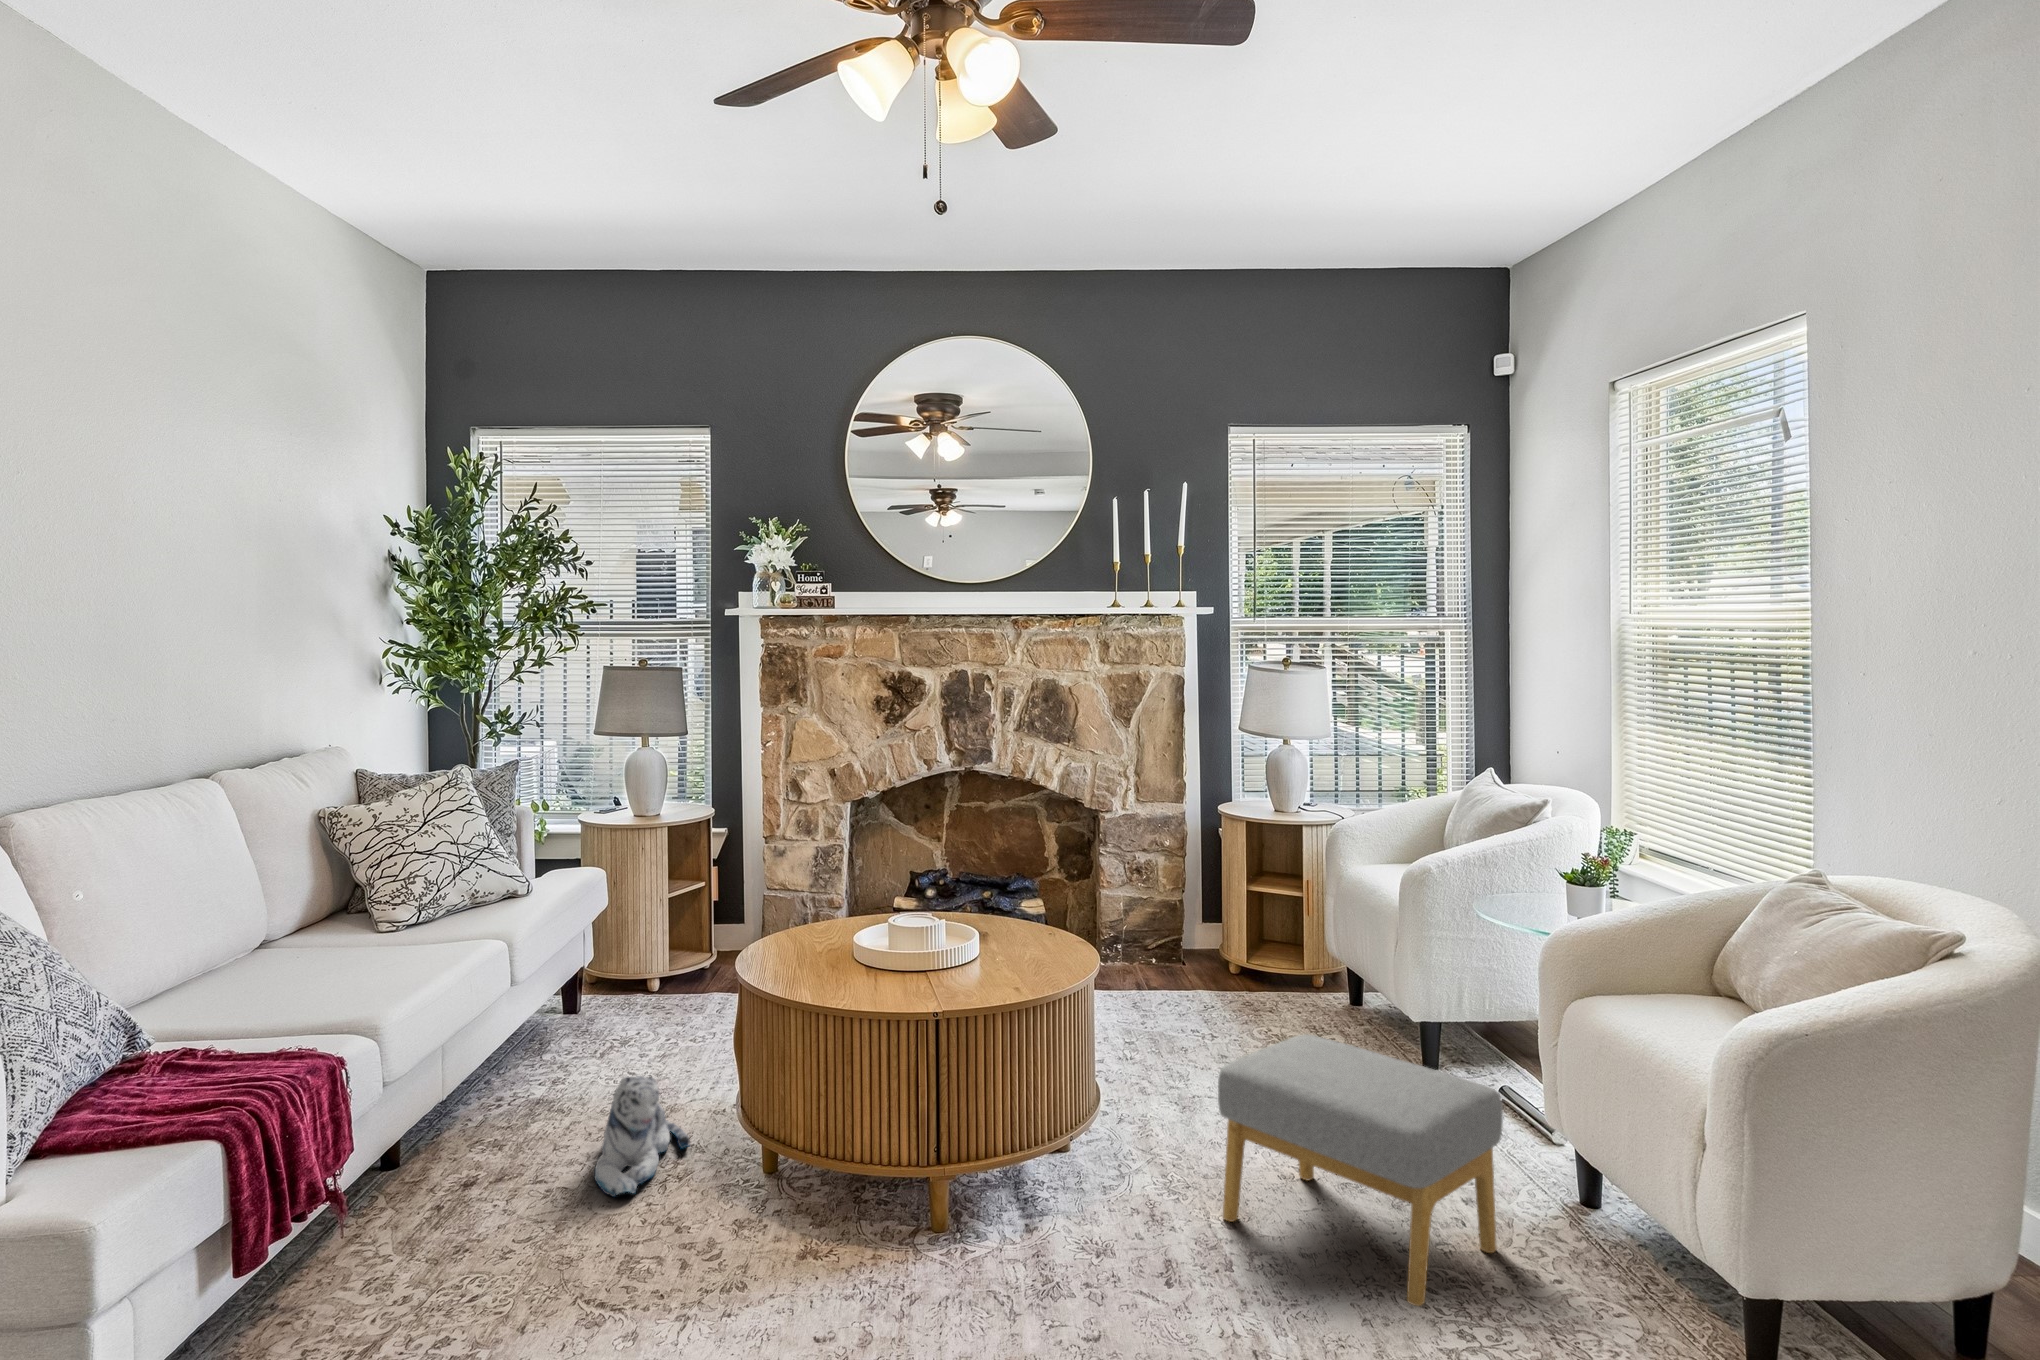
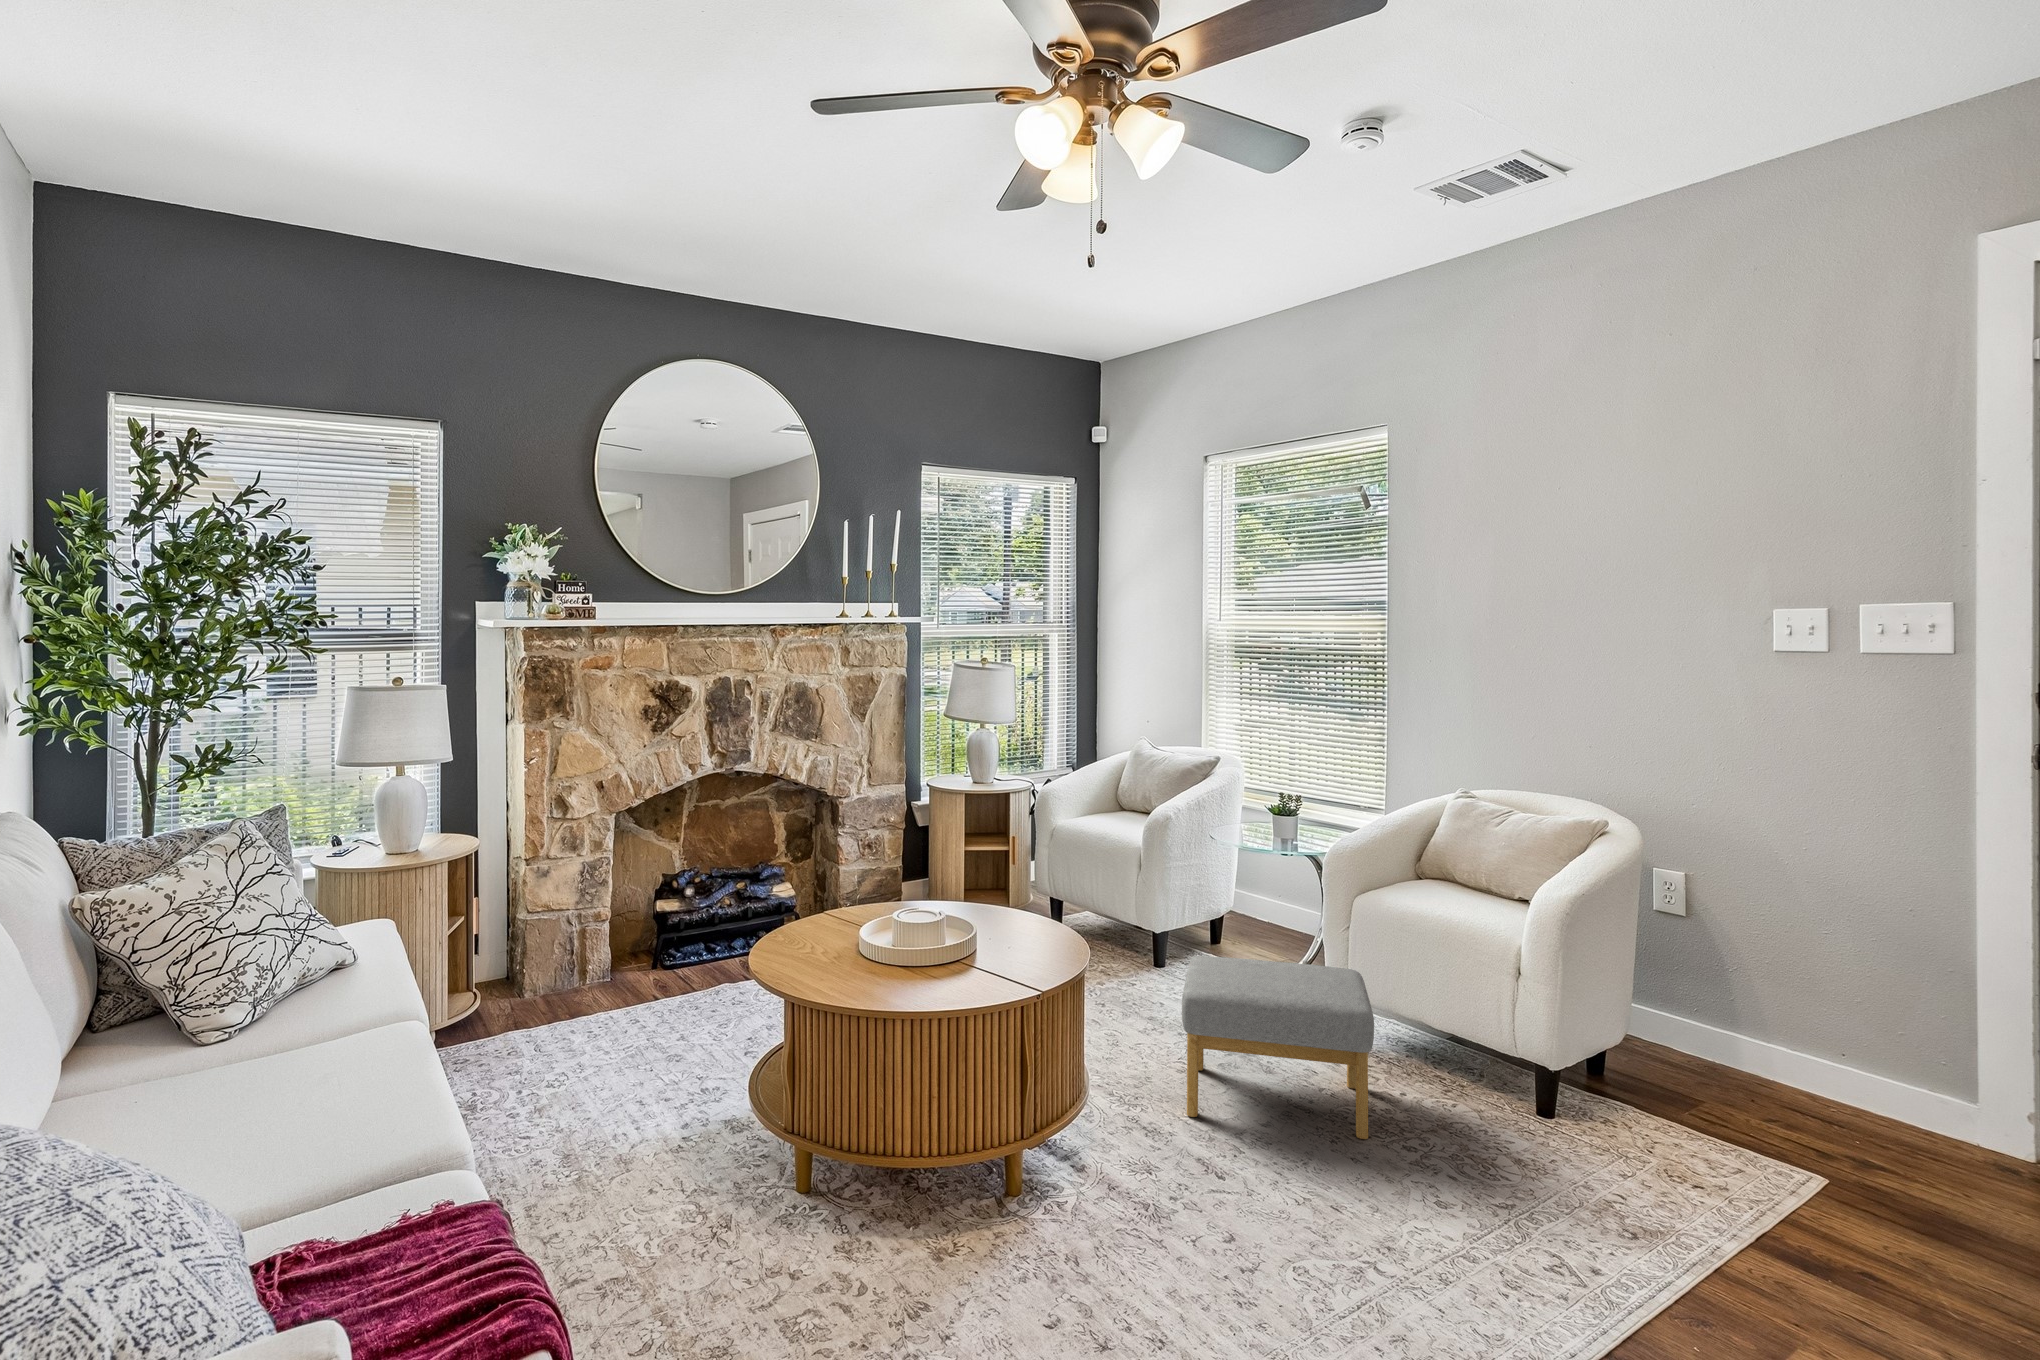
plush toy: present [594,1076,690,1197] -> none [601,1131,702,1271]

